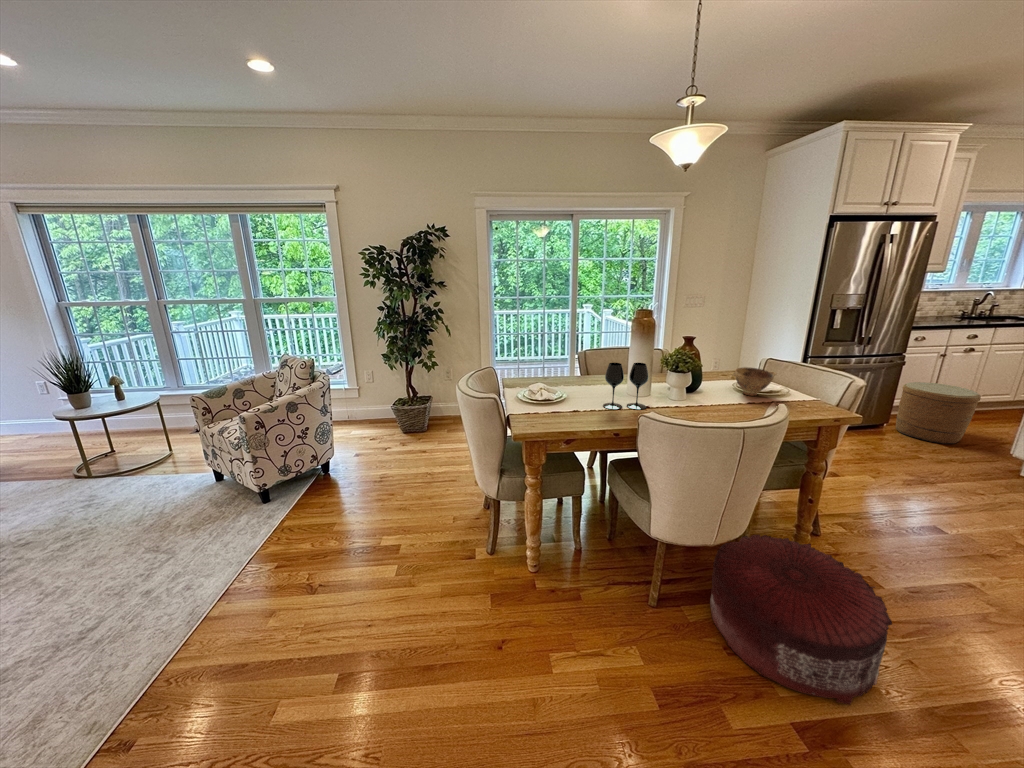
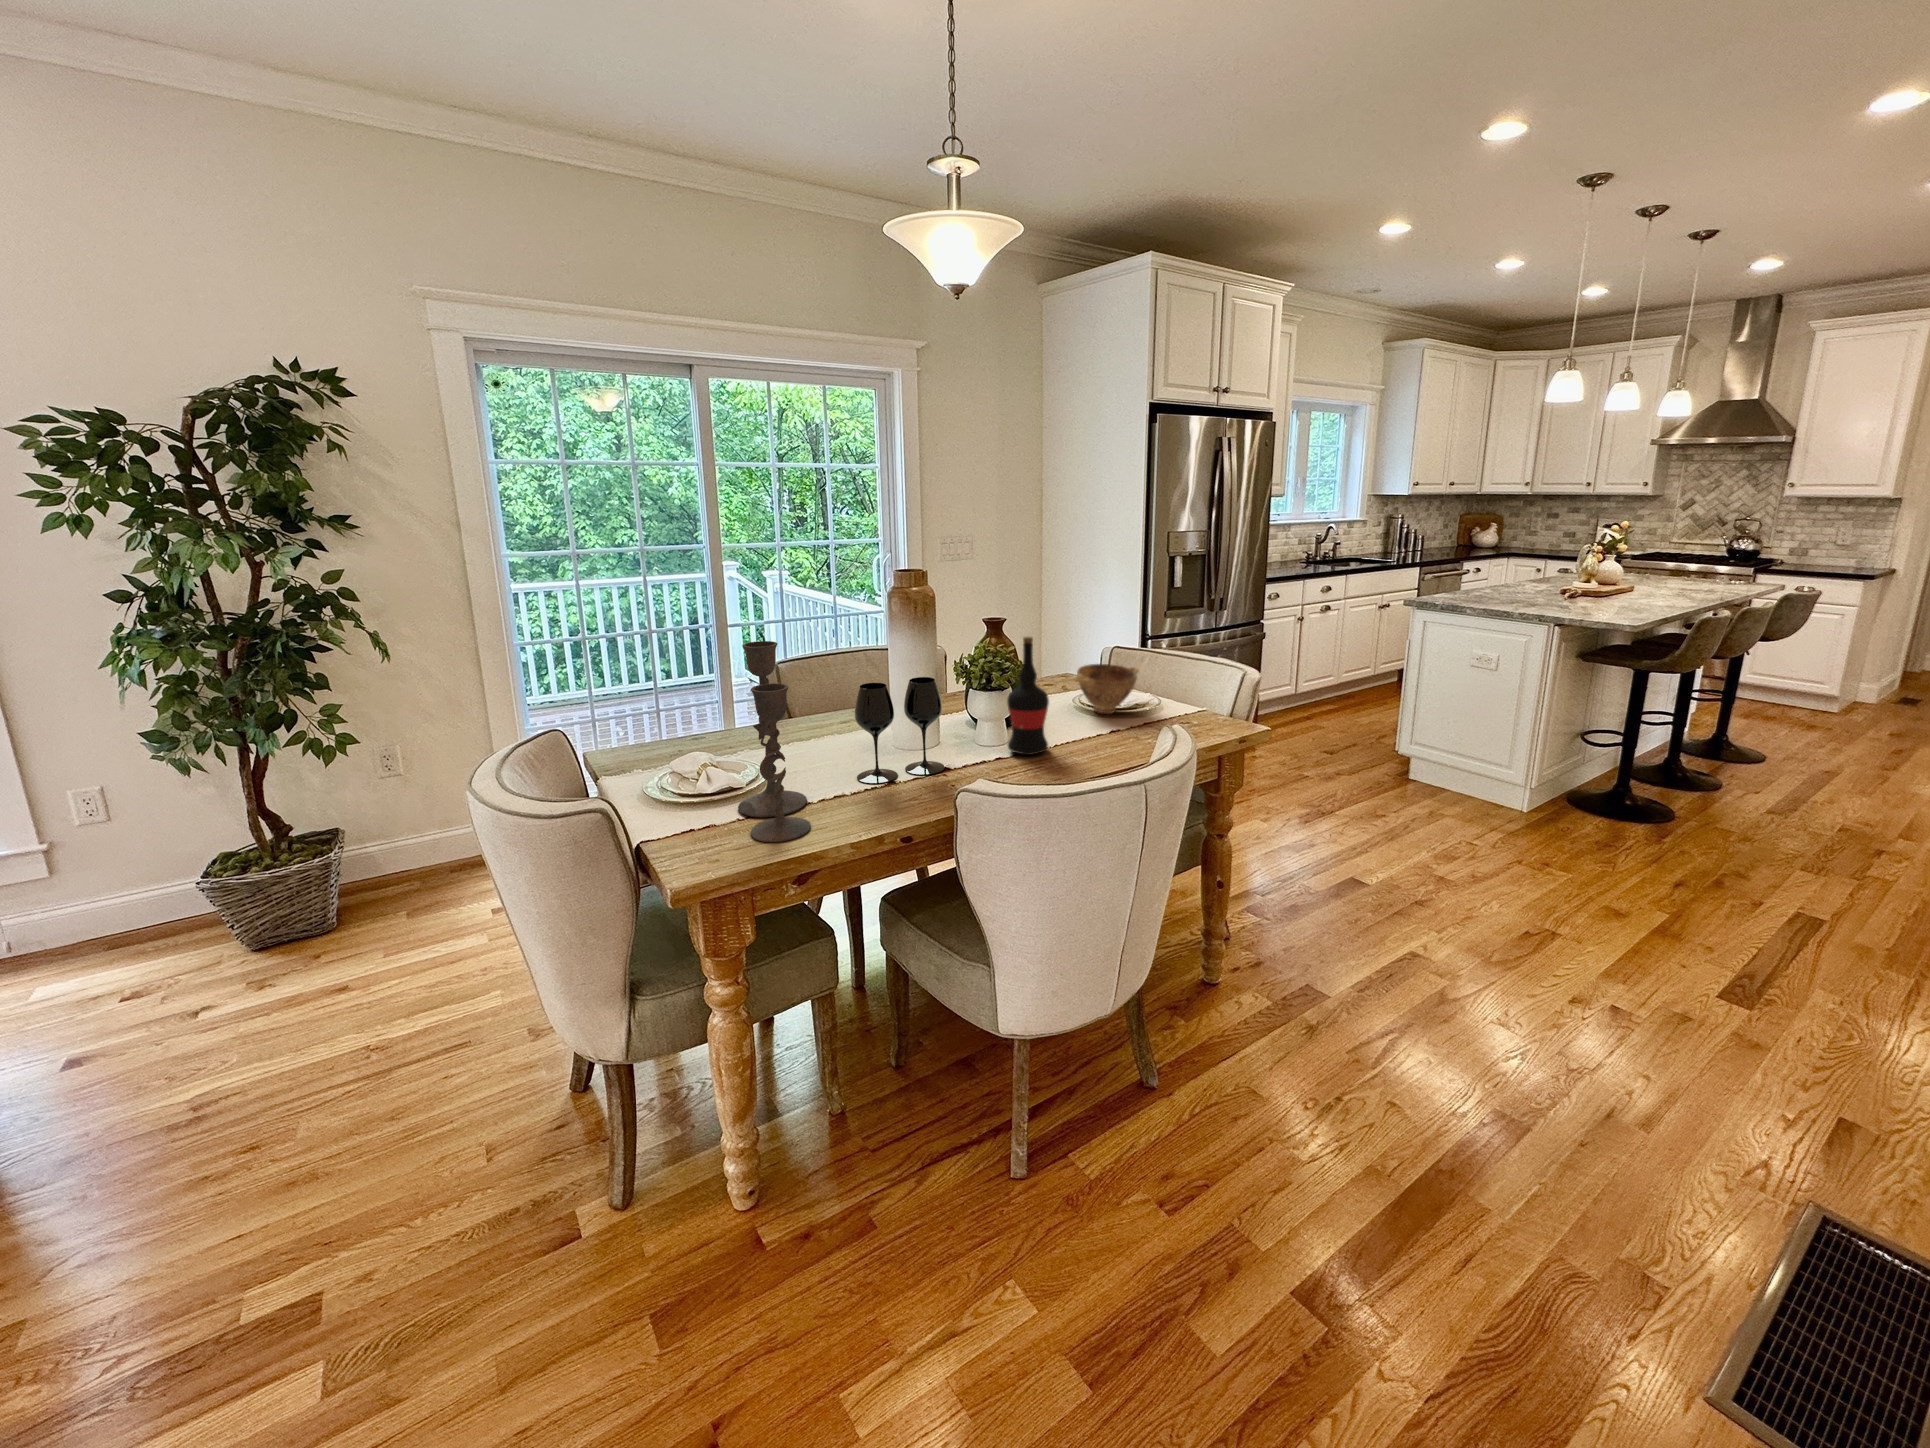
candlestick: none [550,339,578,425] -> present [738,641,811,842]
wine bottle: none [682,348,709,409] -> present [1007,637,1049,755]
woven basket: present [896,382,981,444] -> none [1266,659,1348,745]
pouf: present [710,535,892,705] -> none [1112,951,1369,1223]

